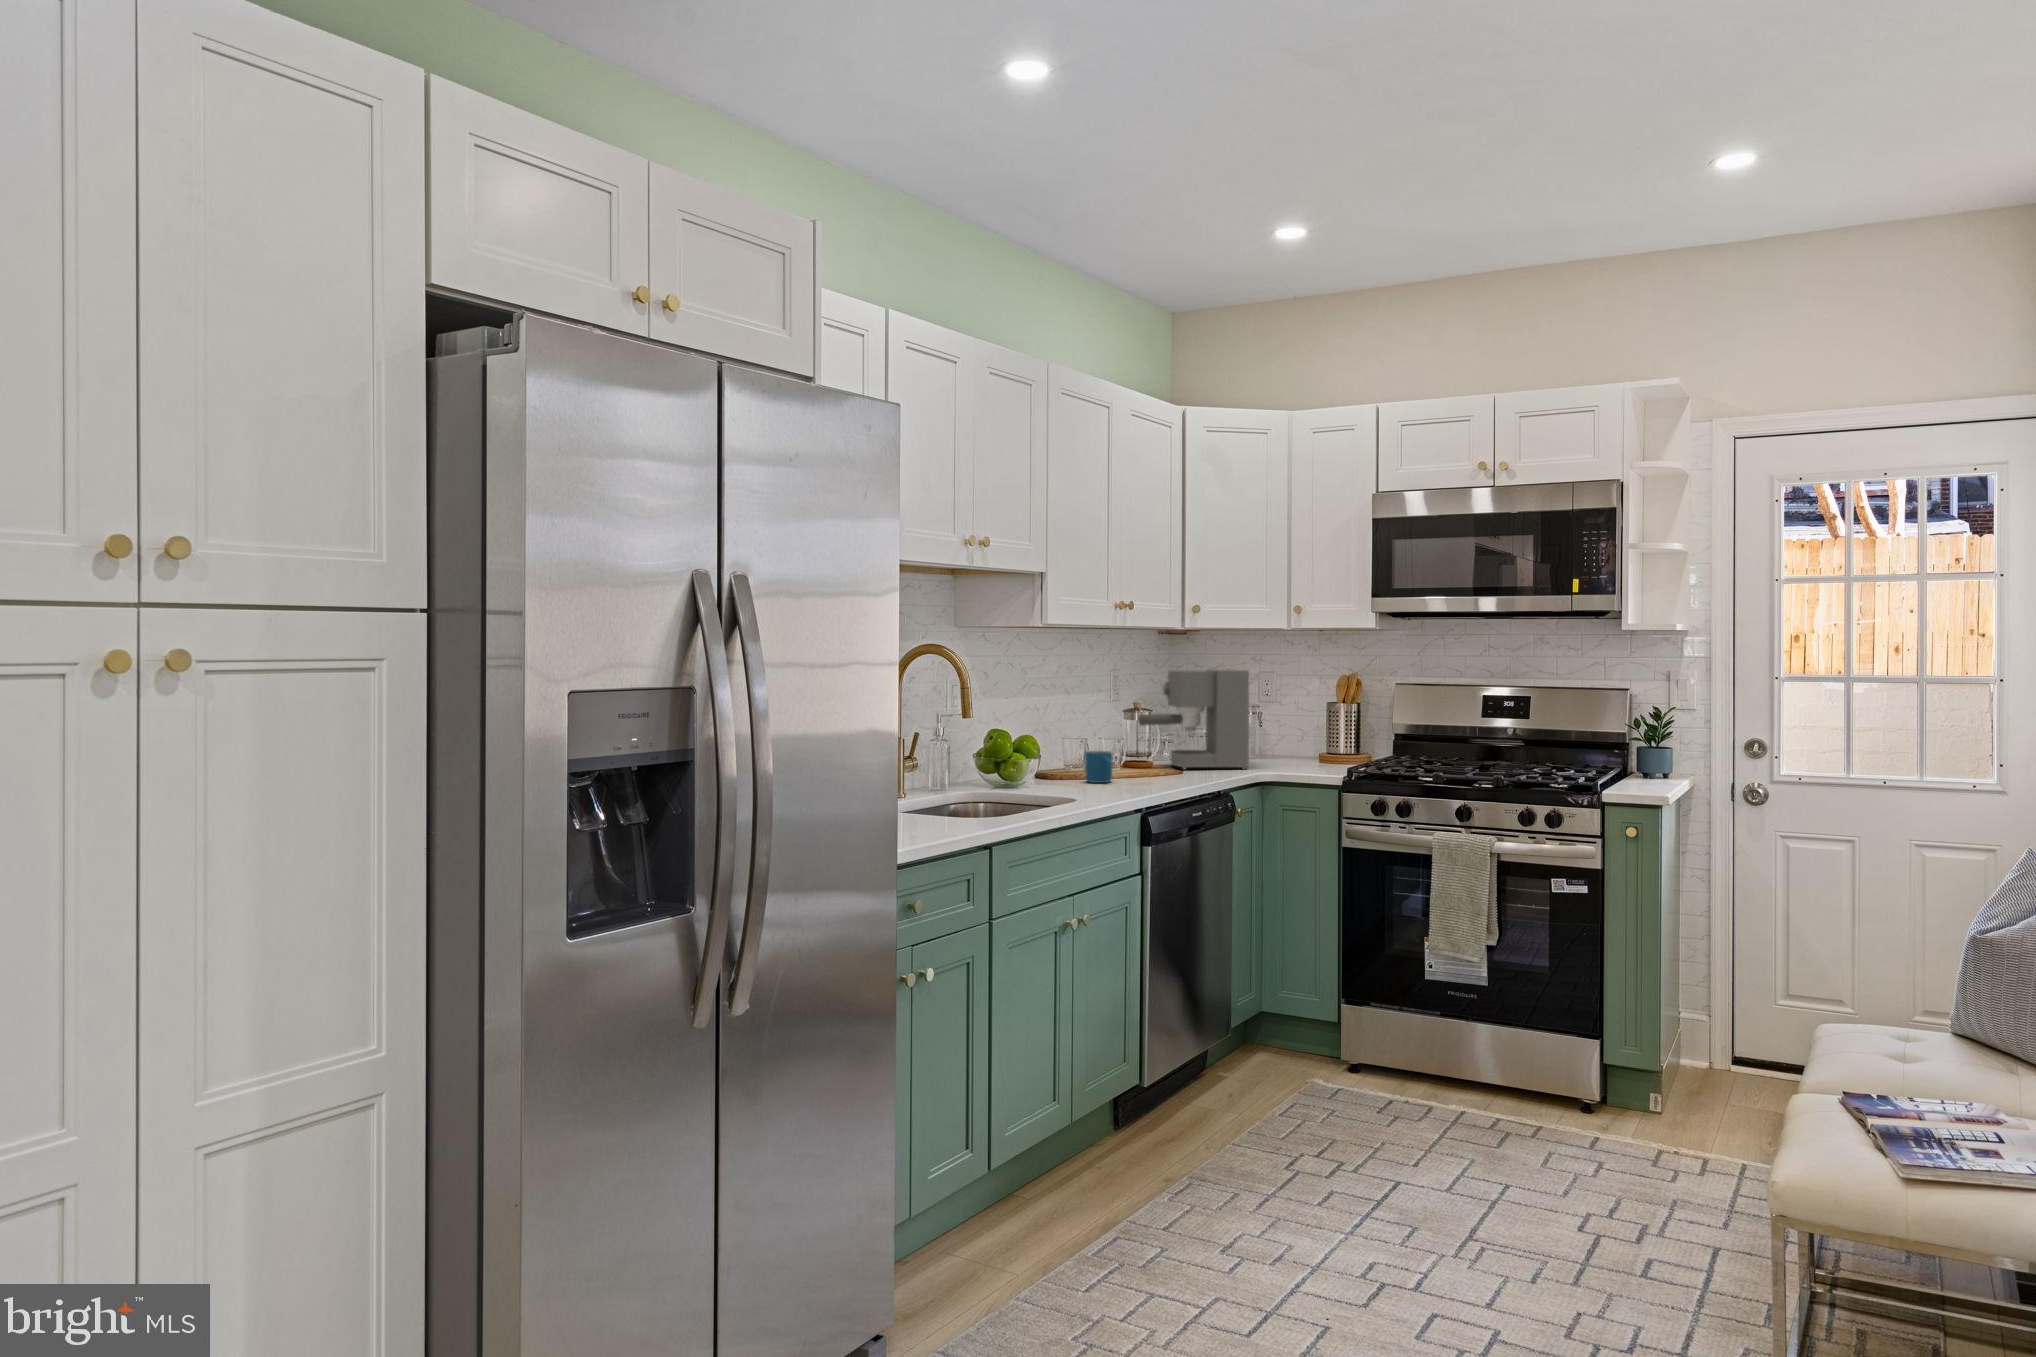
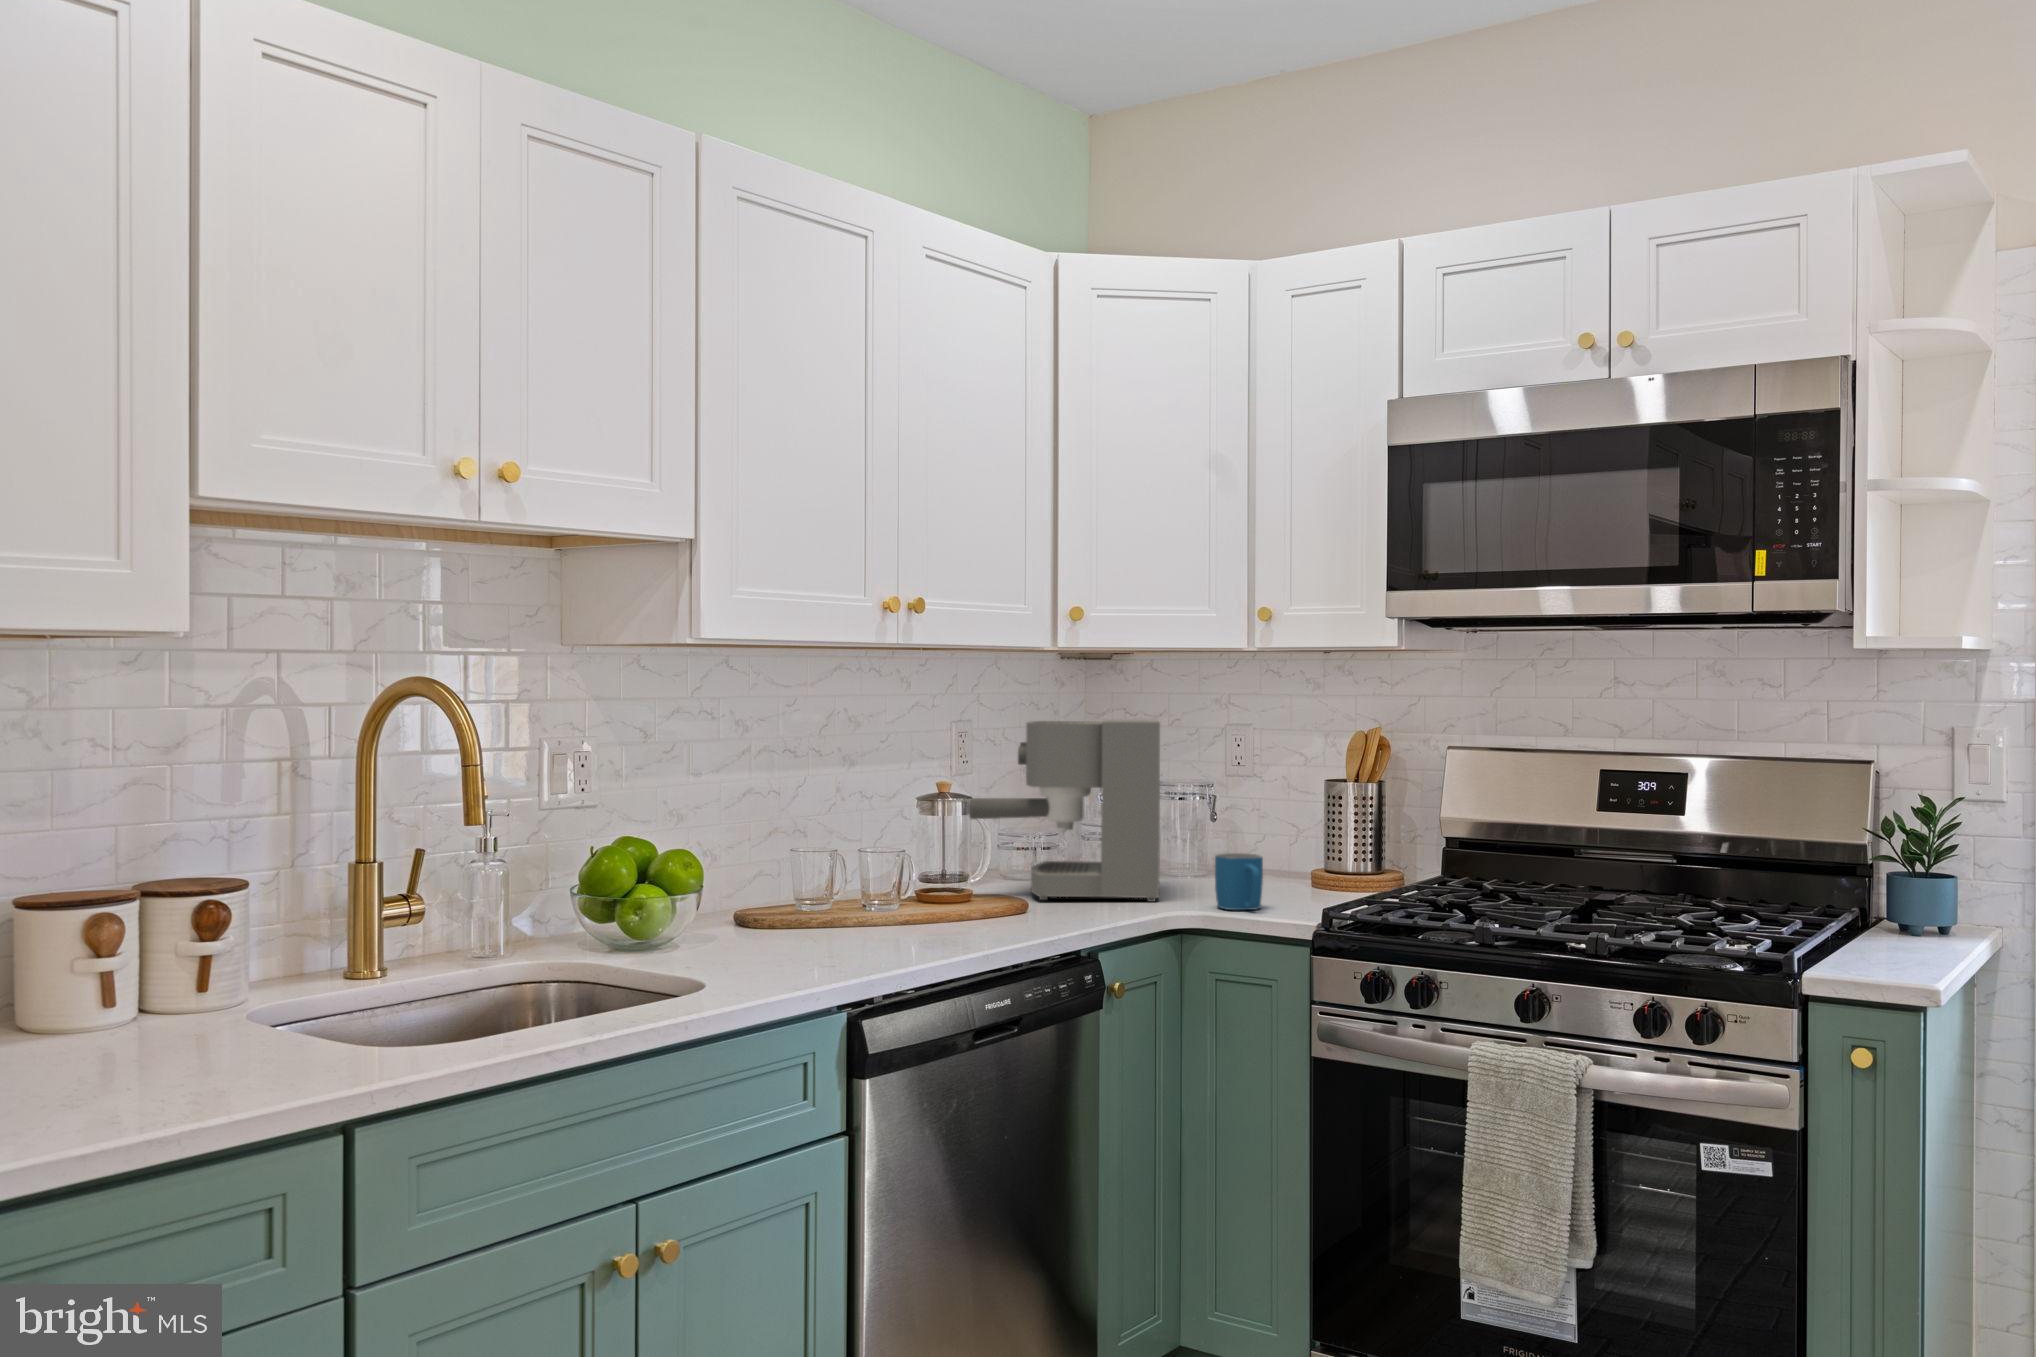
mug: present [1085,751,1113,783] -> present [1215,853,1263,910]

